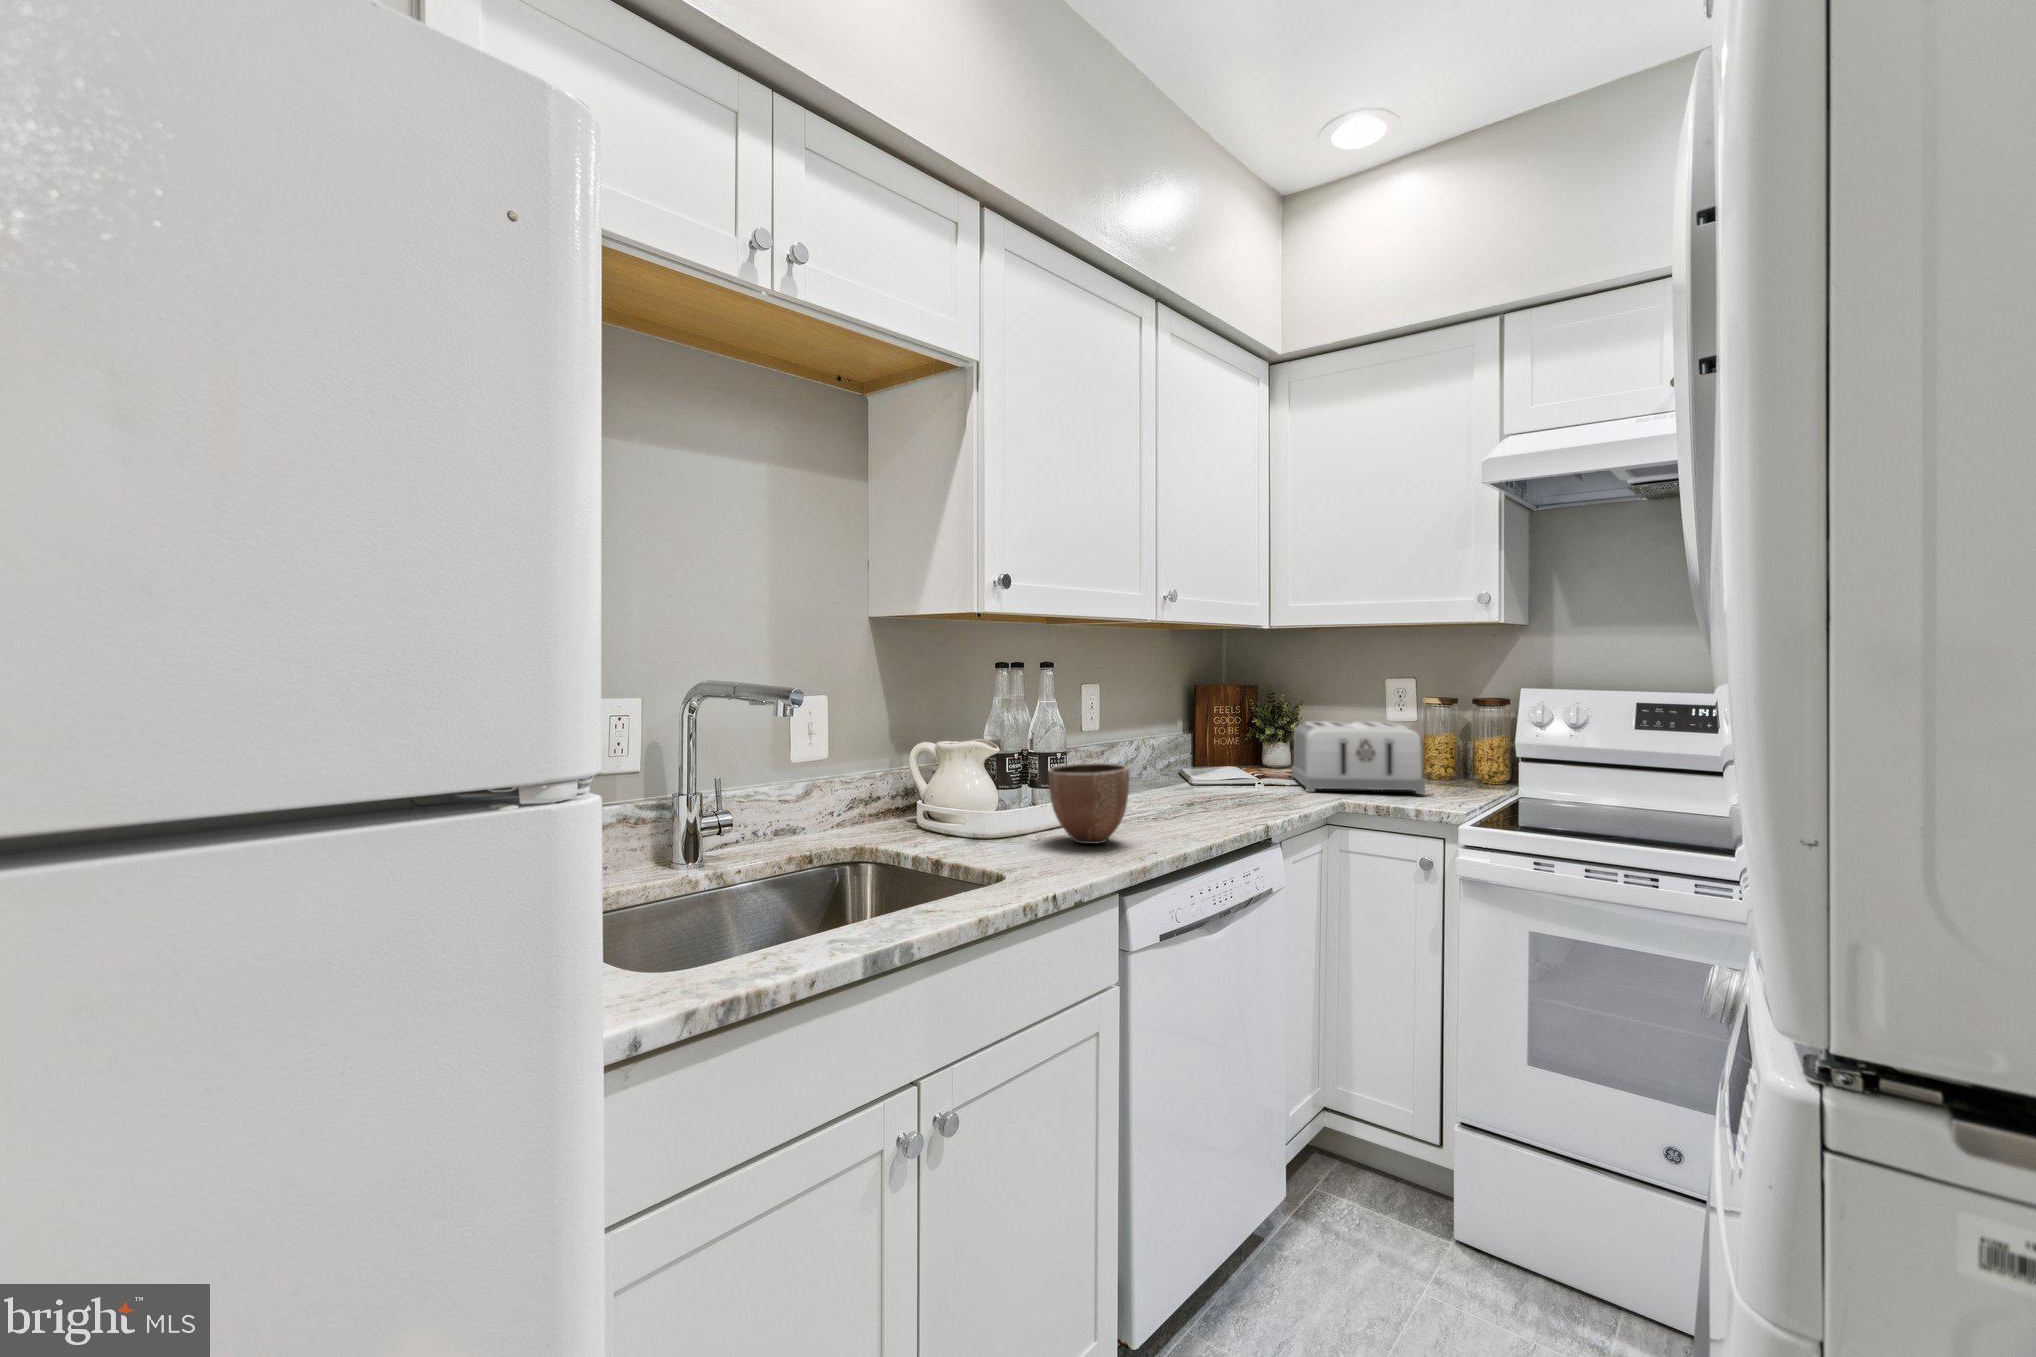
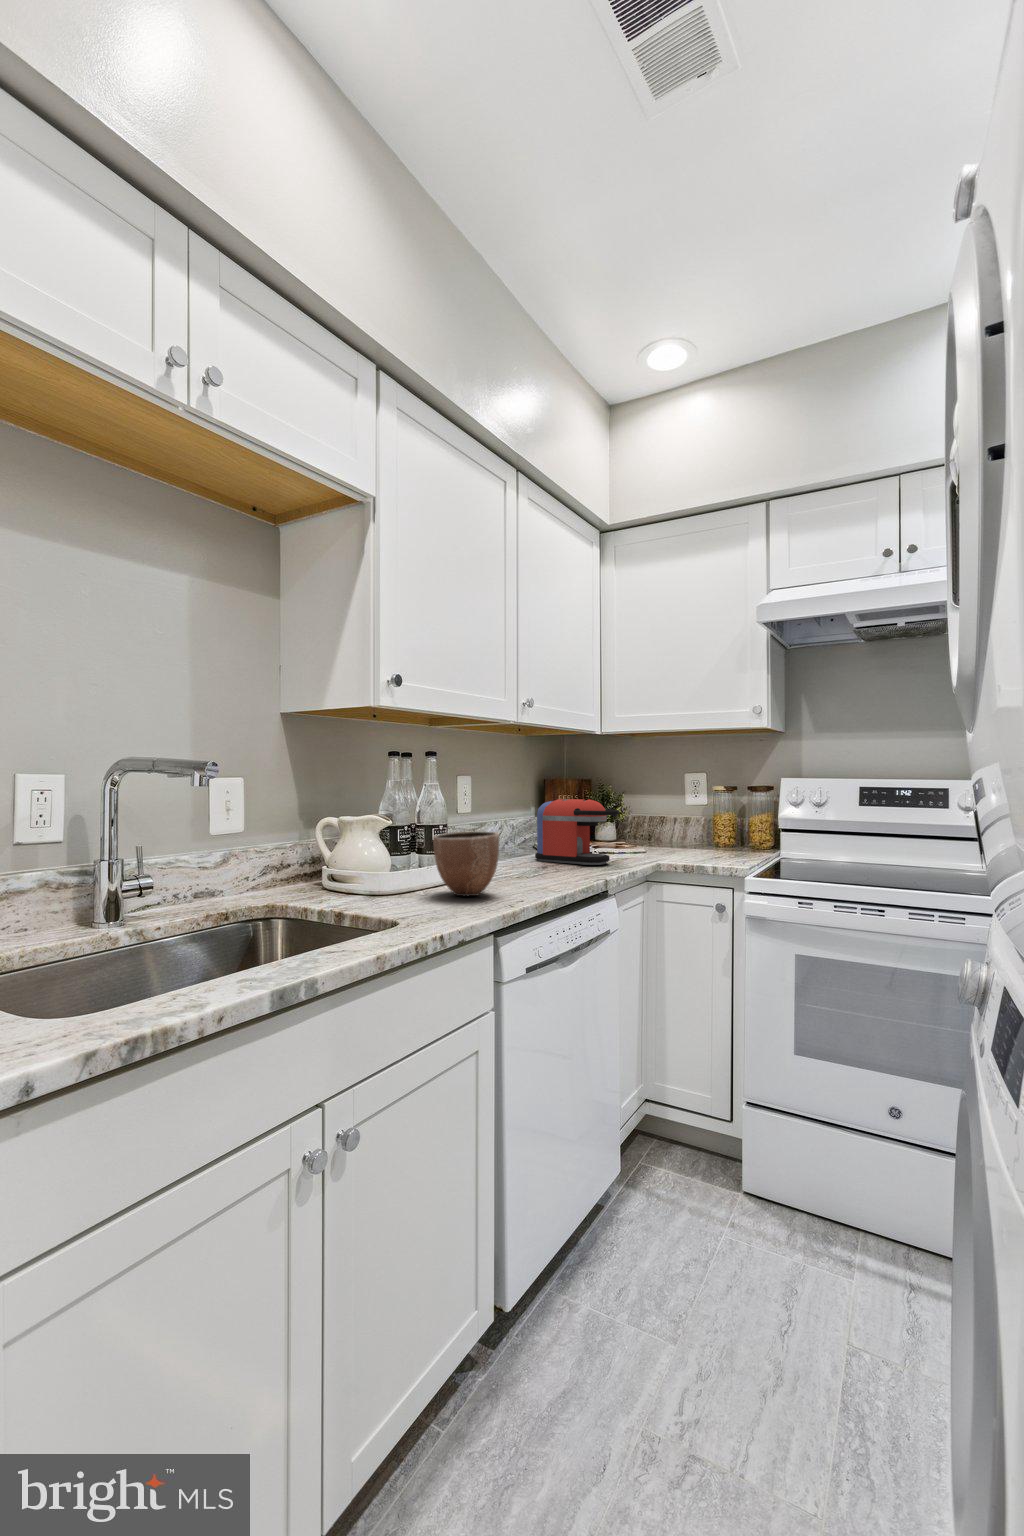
coffee maker: none [1180,718,1290,804] -> present [535,799,619,865]
toaster: present [1292,721,1425,794] -> none [618,803,716,856]

